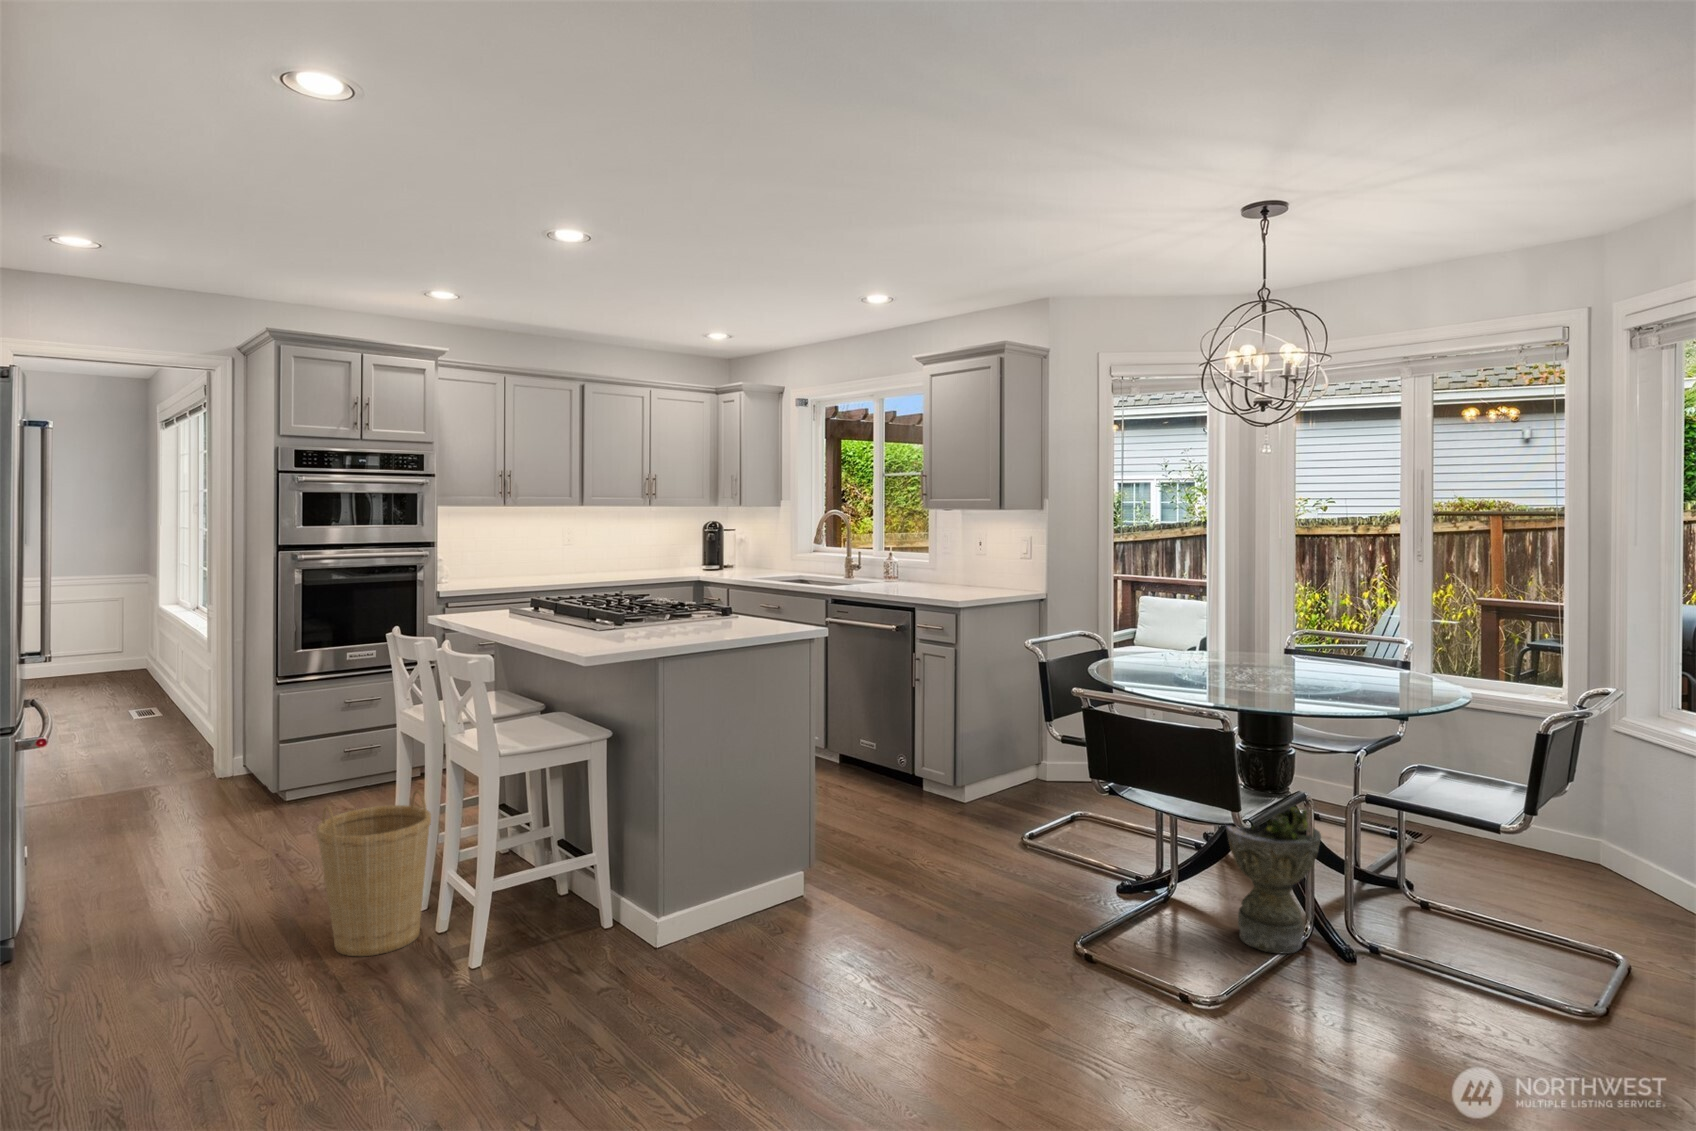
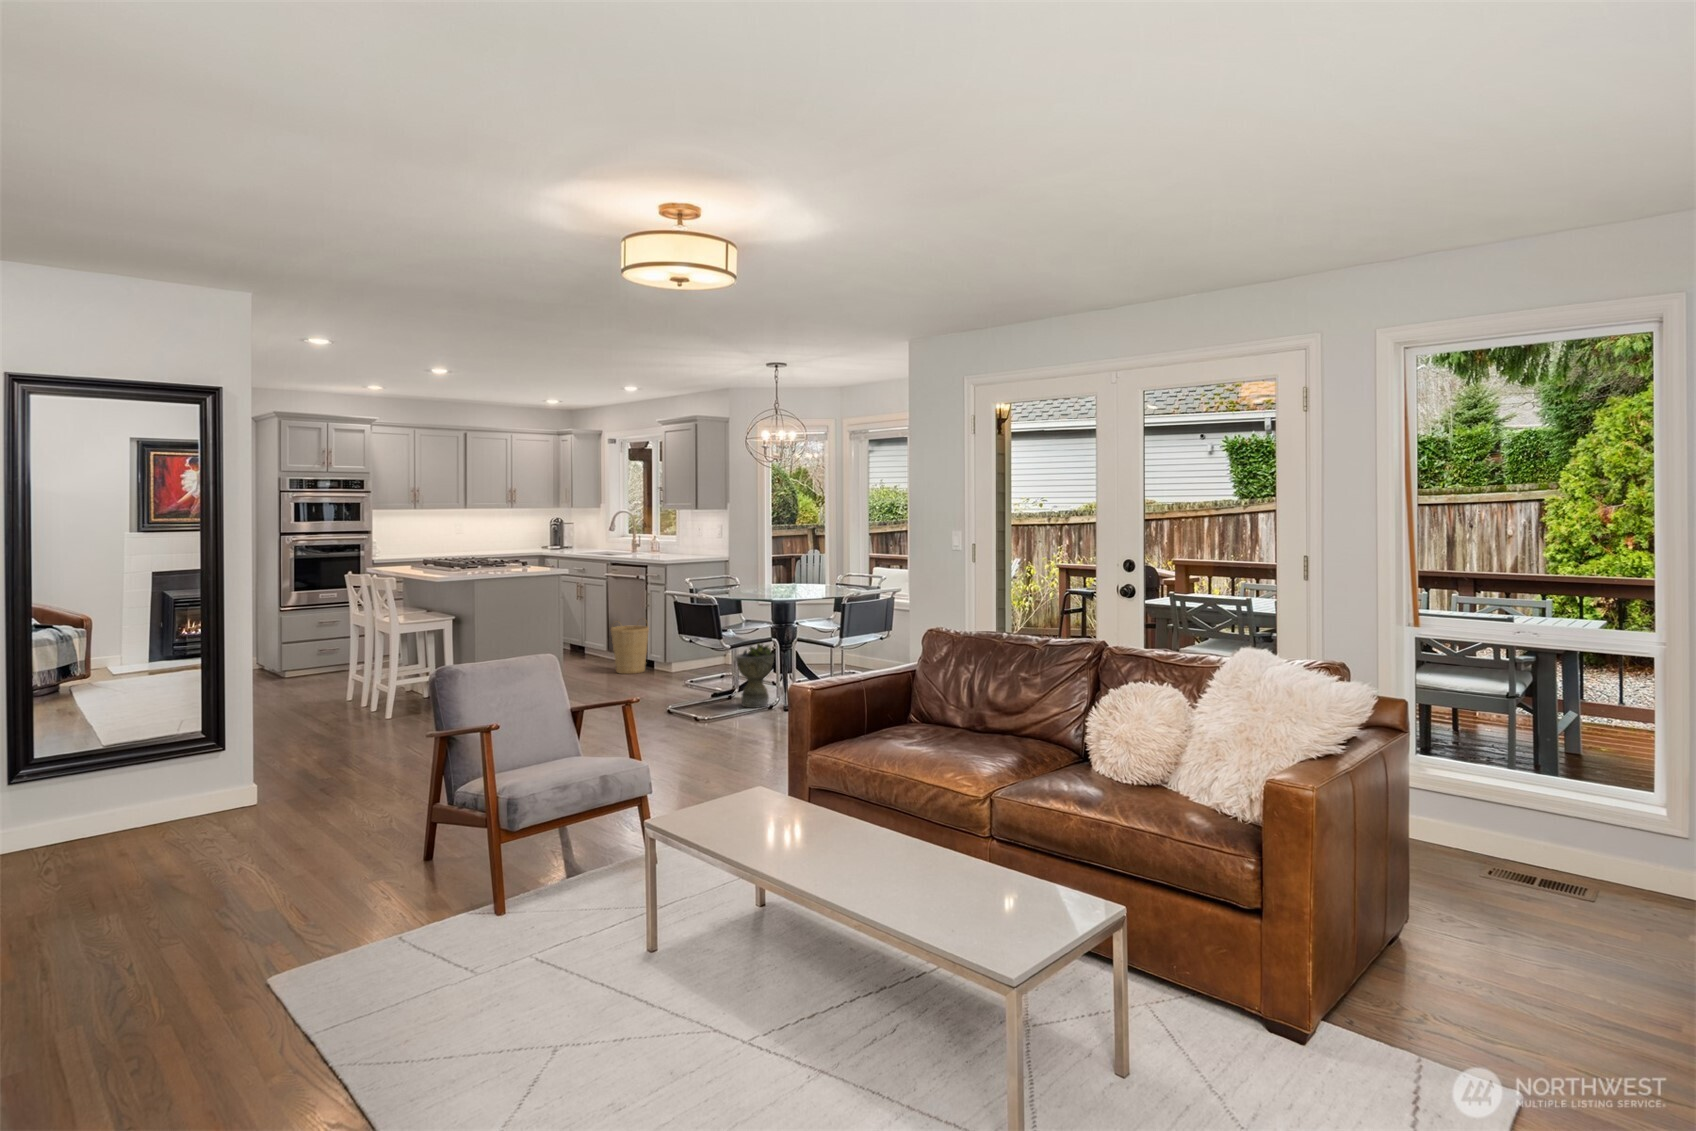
basket: present [316,790,431,956] -> present [611,619,649,674]

